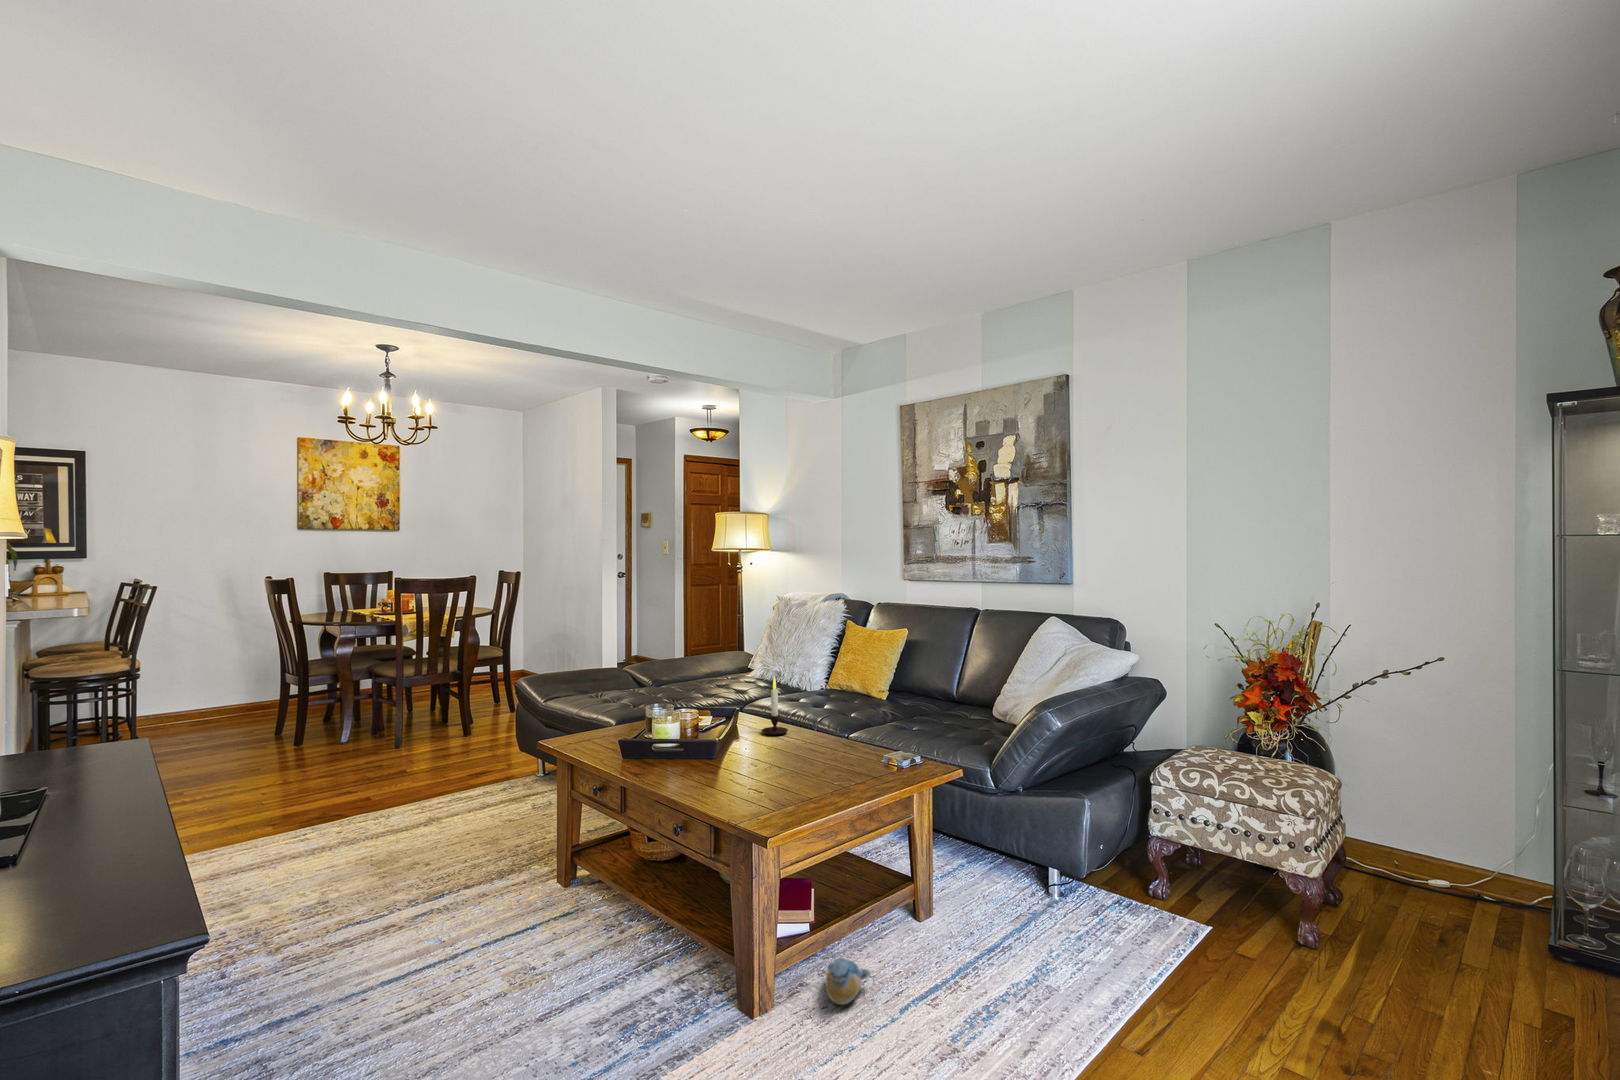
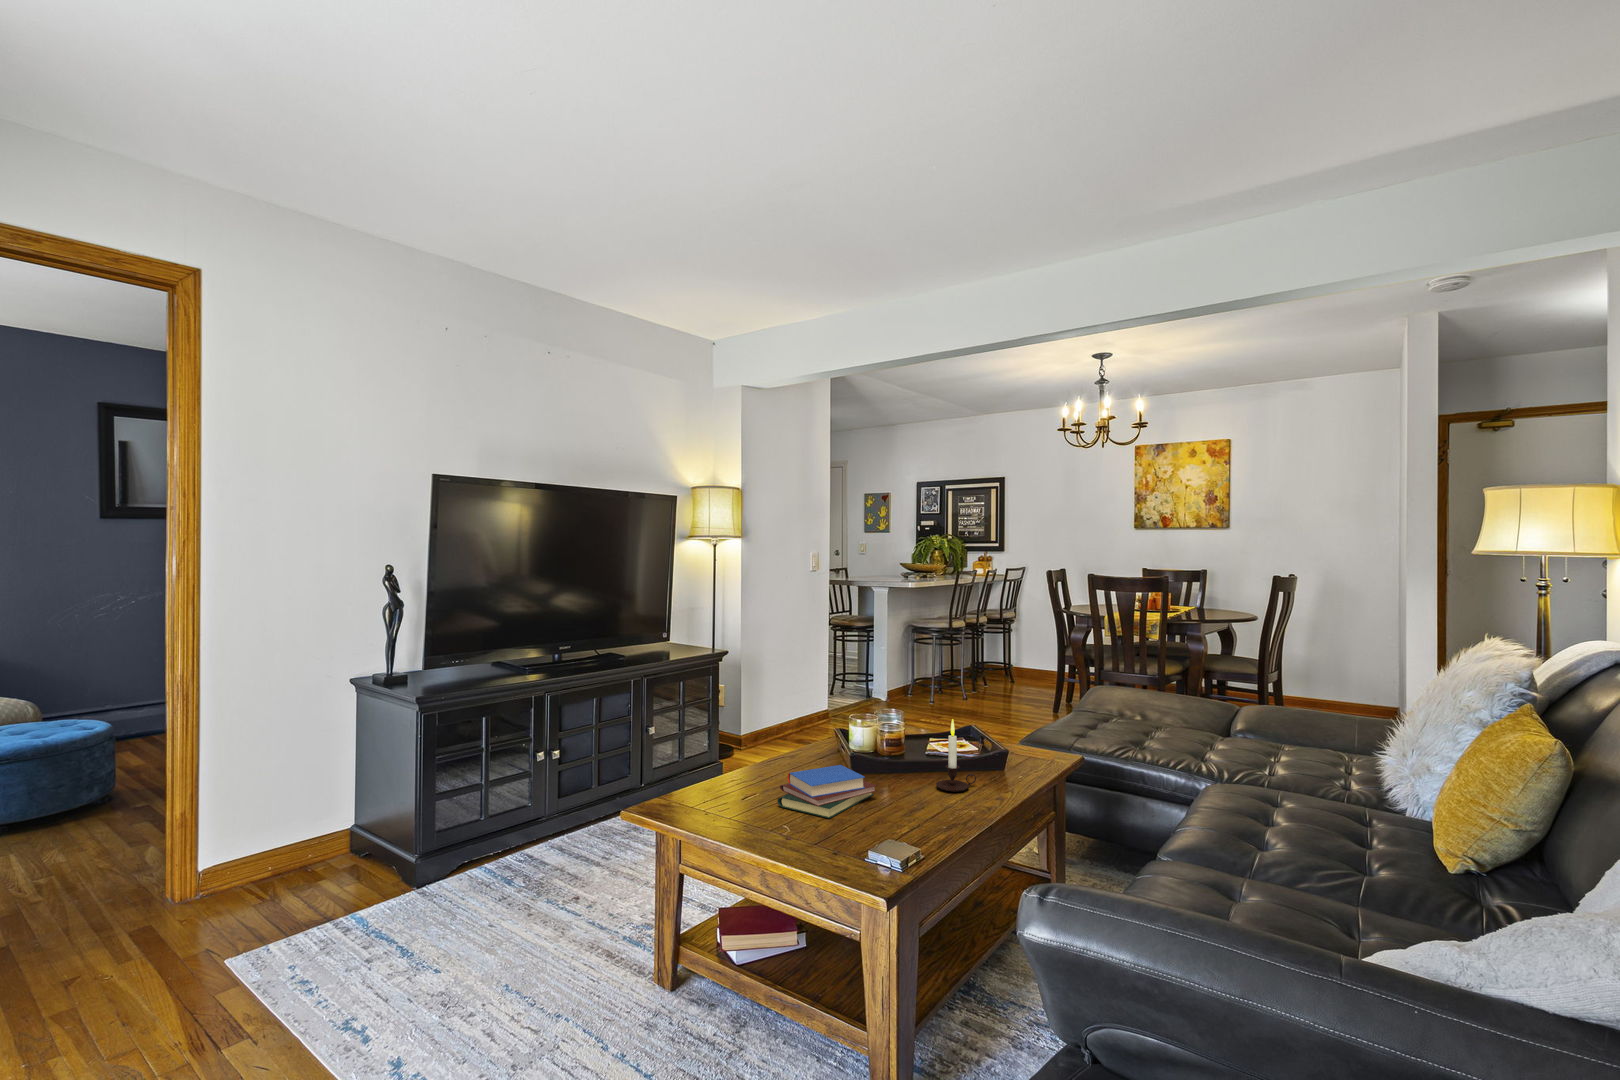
book: none [729,732,821,777] -> present [777,765,876,818]
plush toy: present [825,958,871,1005] -> none [657,984,727,1039]

